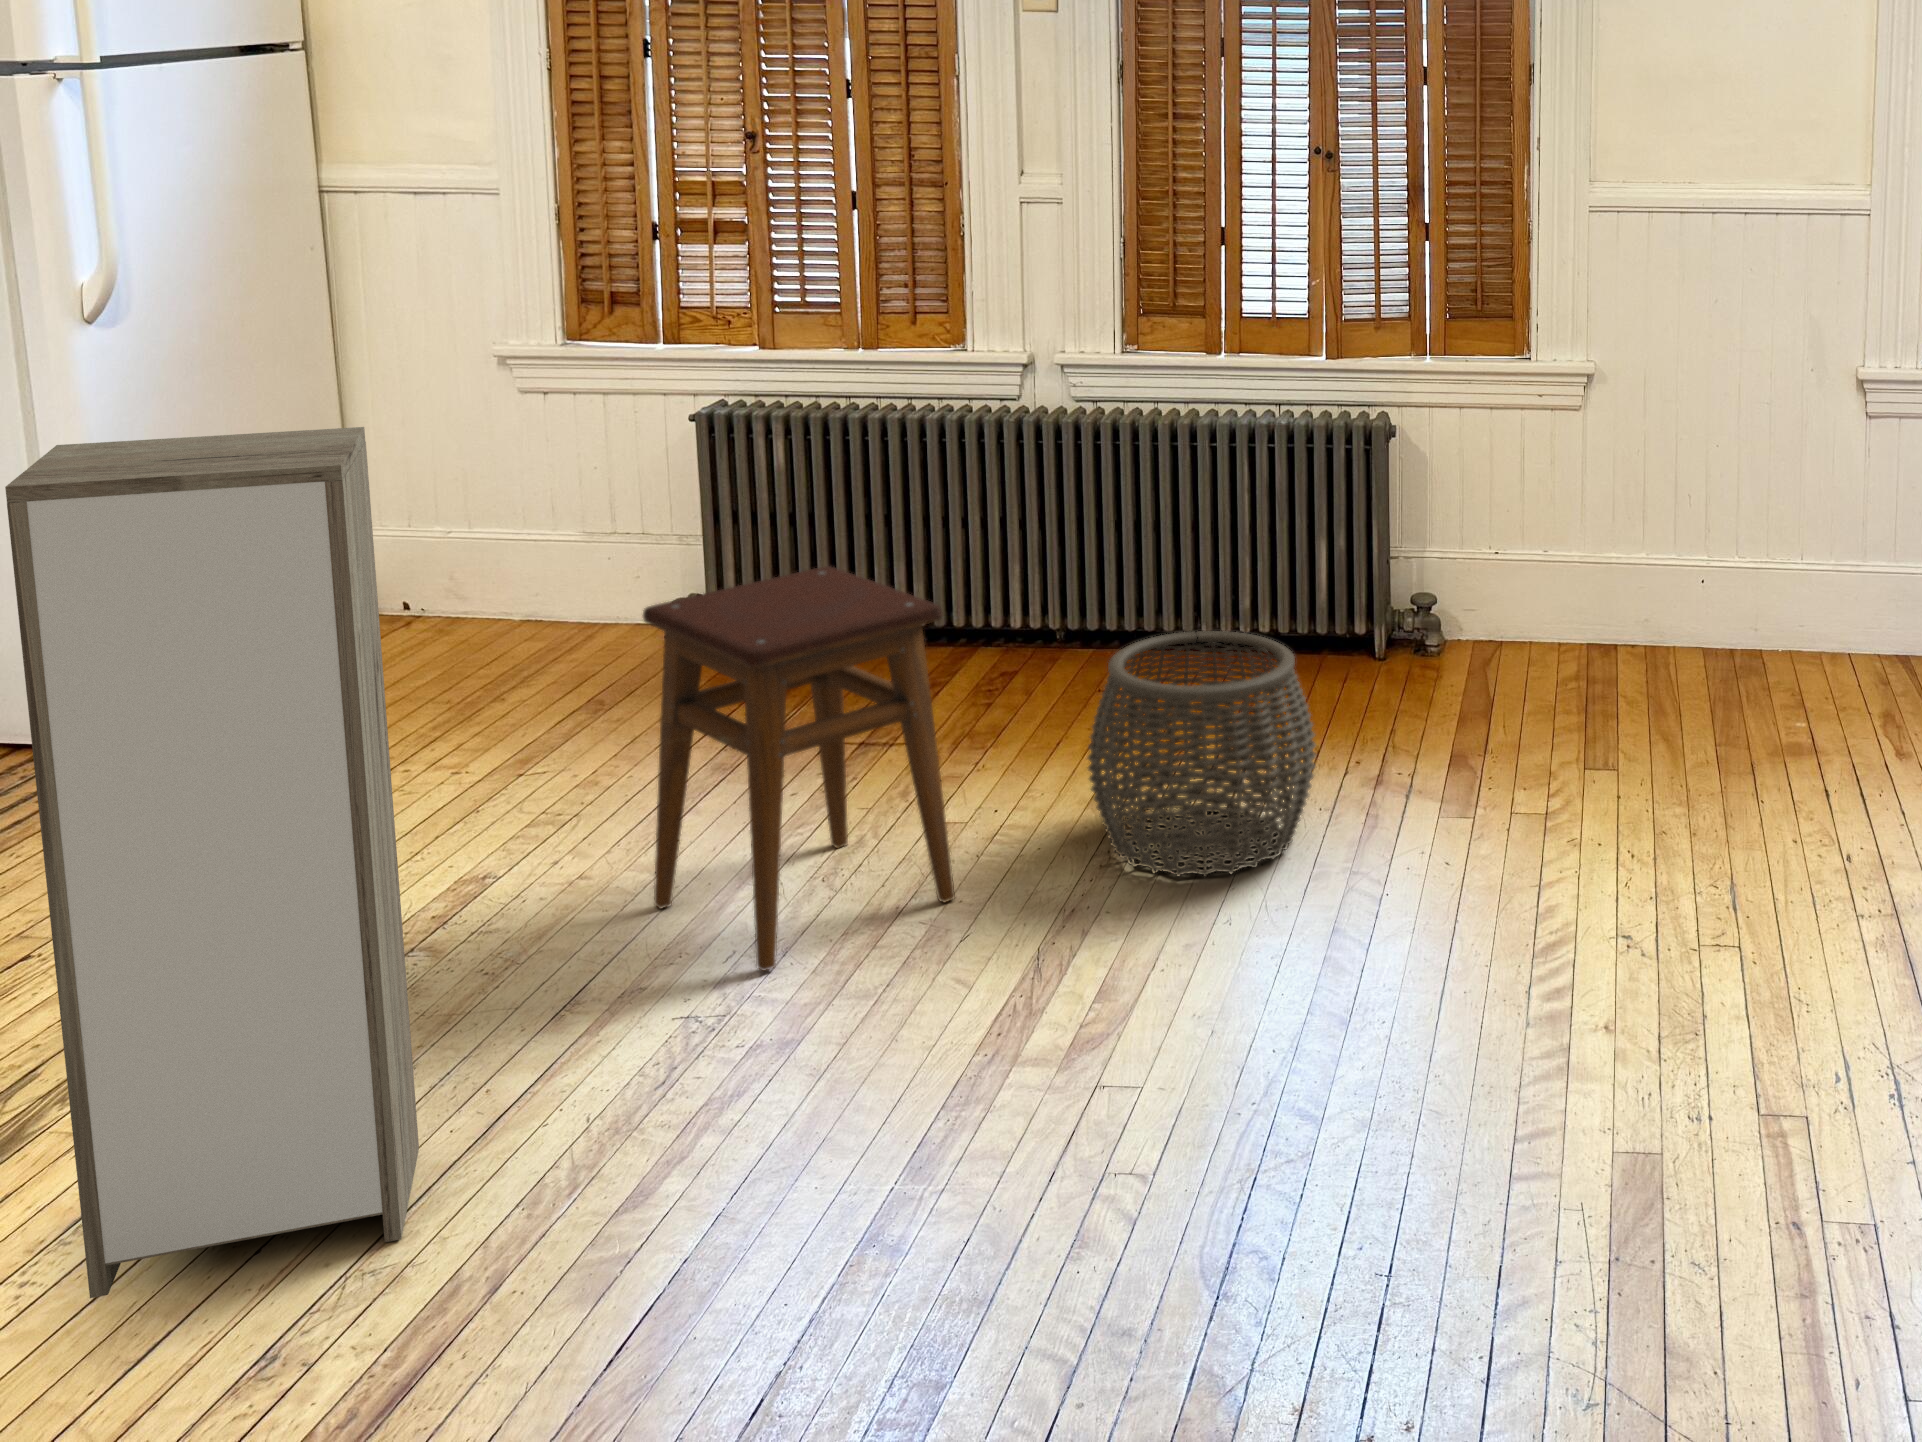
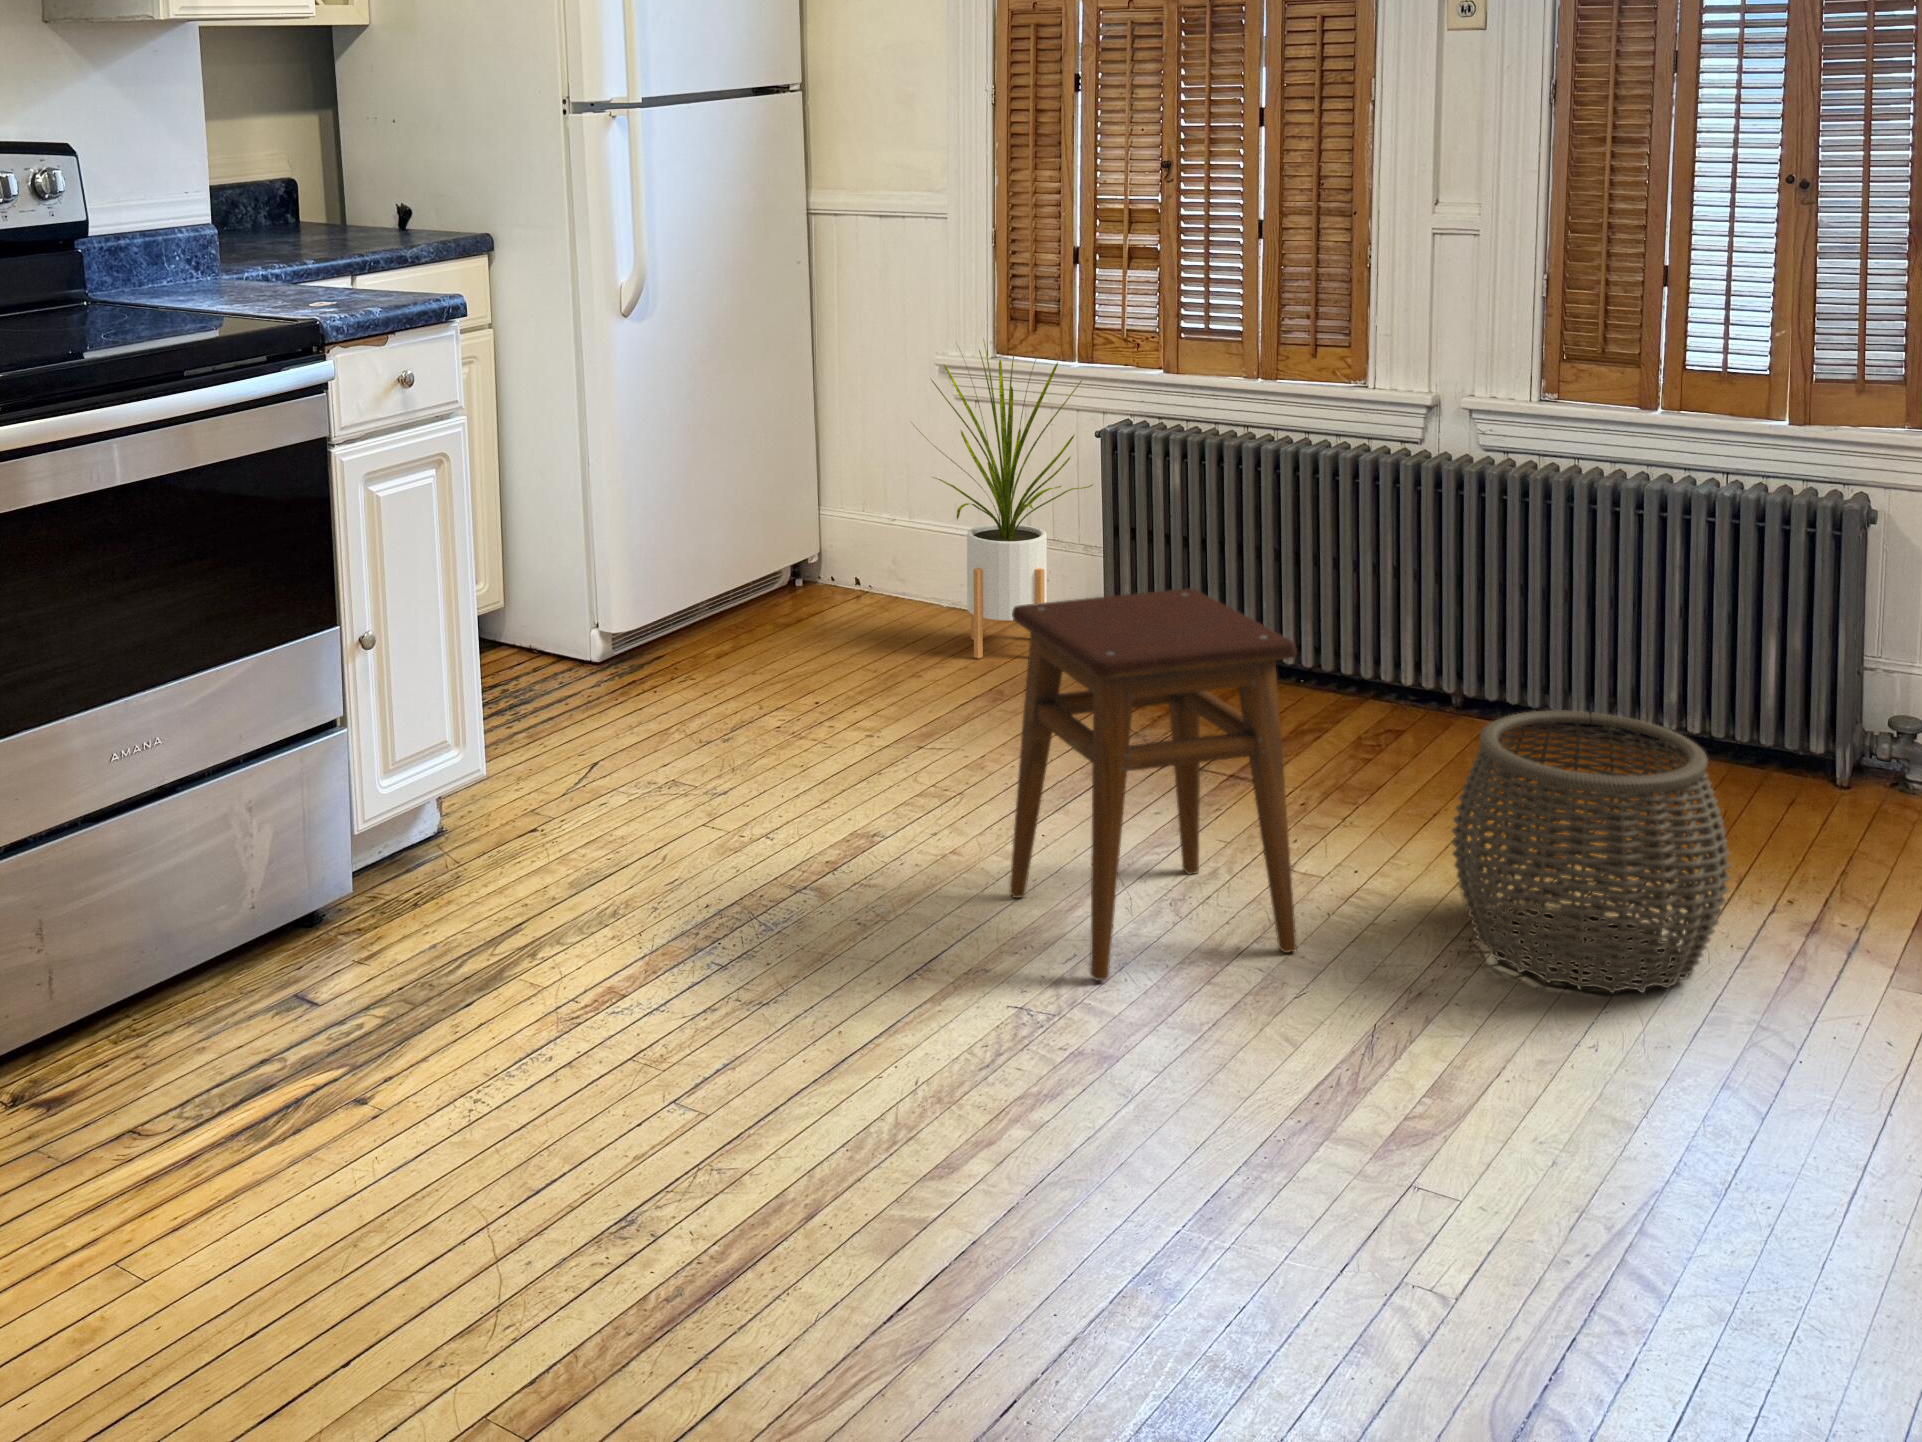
house plant: none [473,323,689,669] -> present [911,341,1093,658]
storage cabinet: present [5,427,419,1298] -> none [490,405,776,1148]

